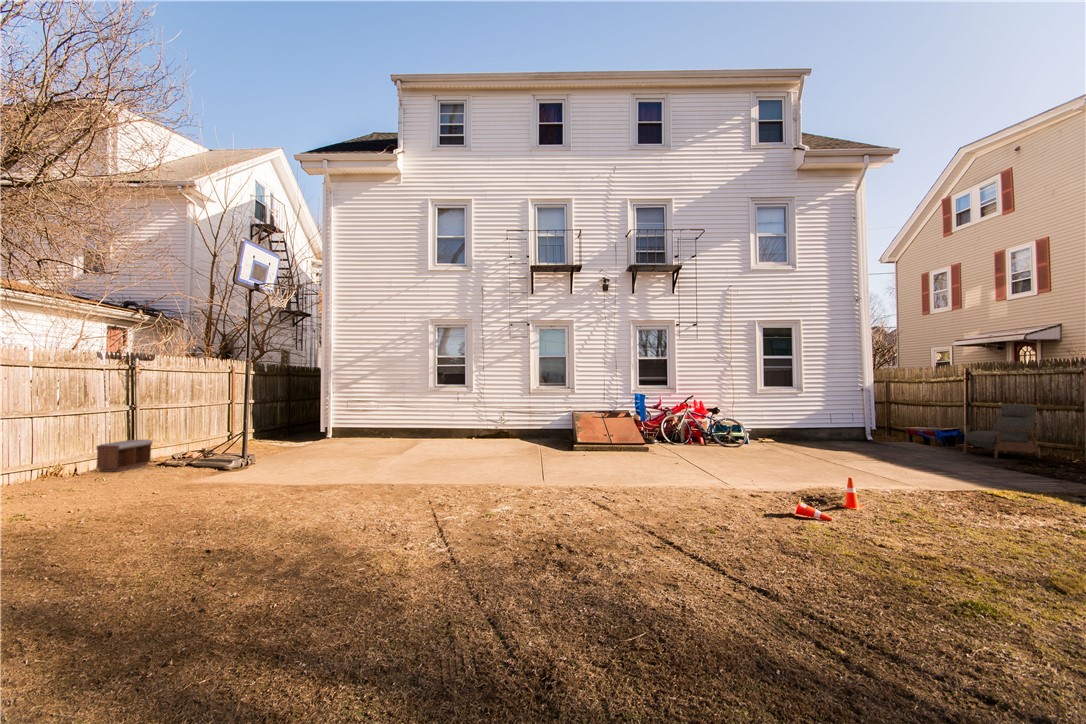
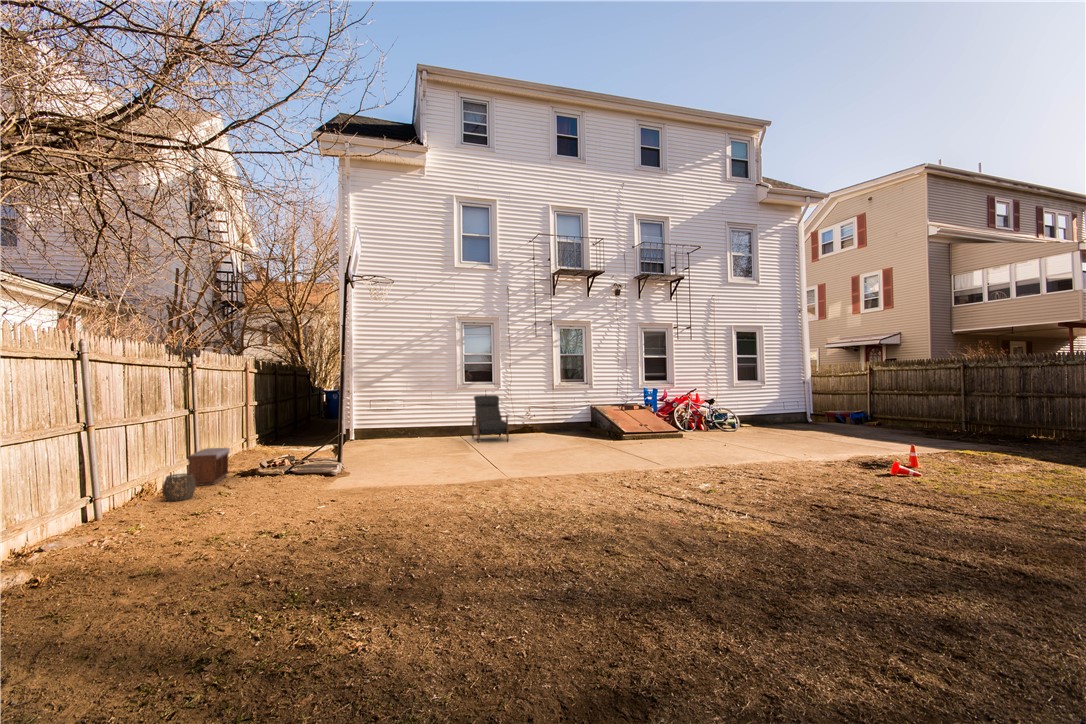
chair: present [962,404,1040,458] -> present [472,395,509,442]
woven basket: none [42,461,75,484] -> present [162,473,196,501]

